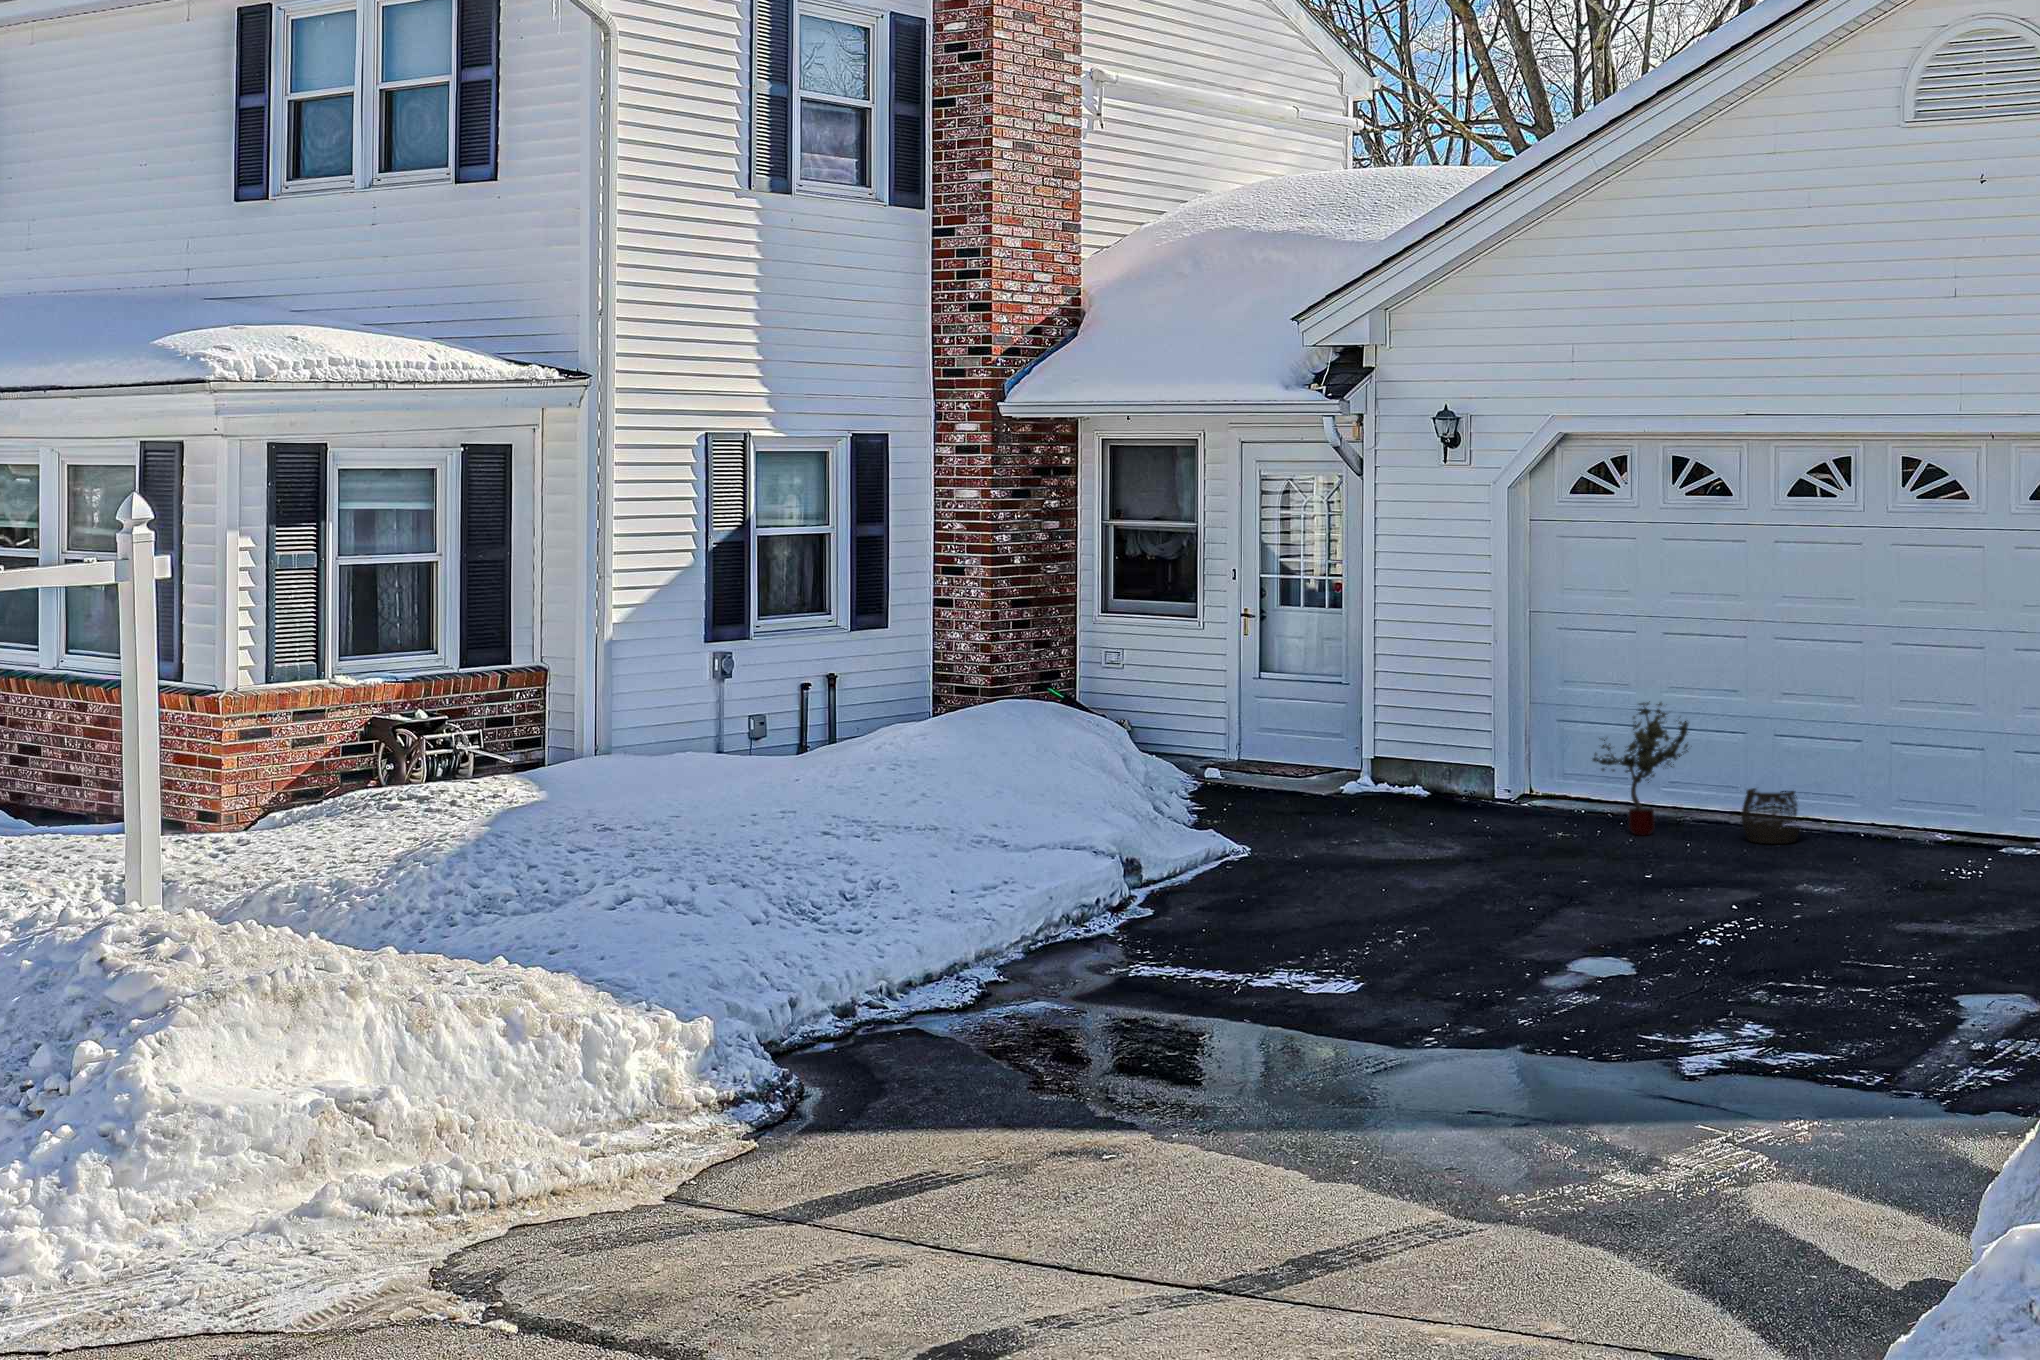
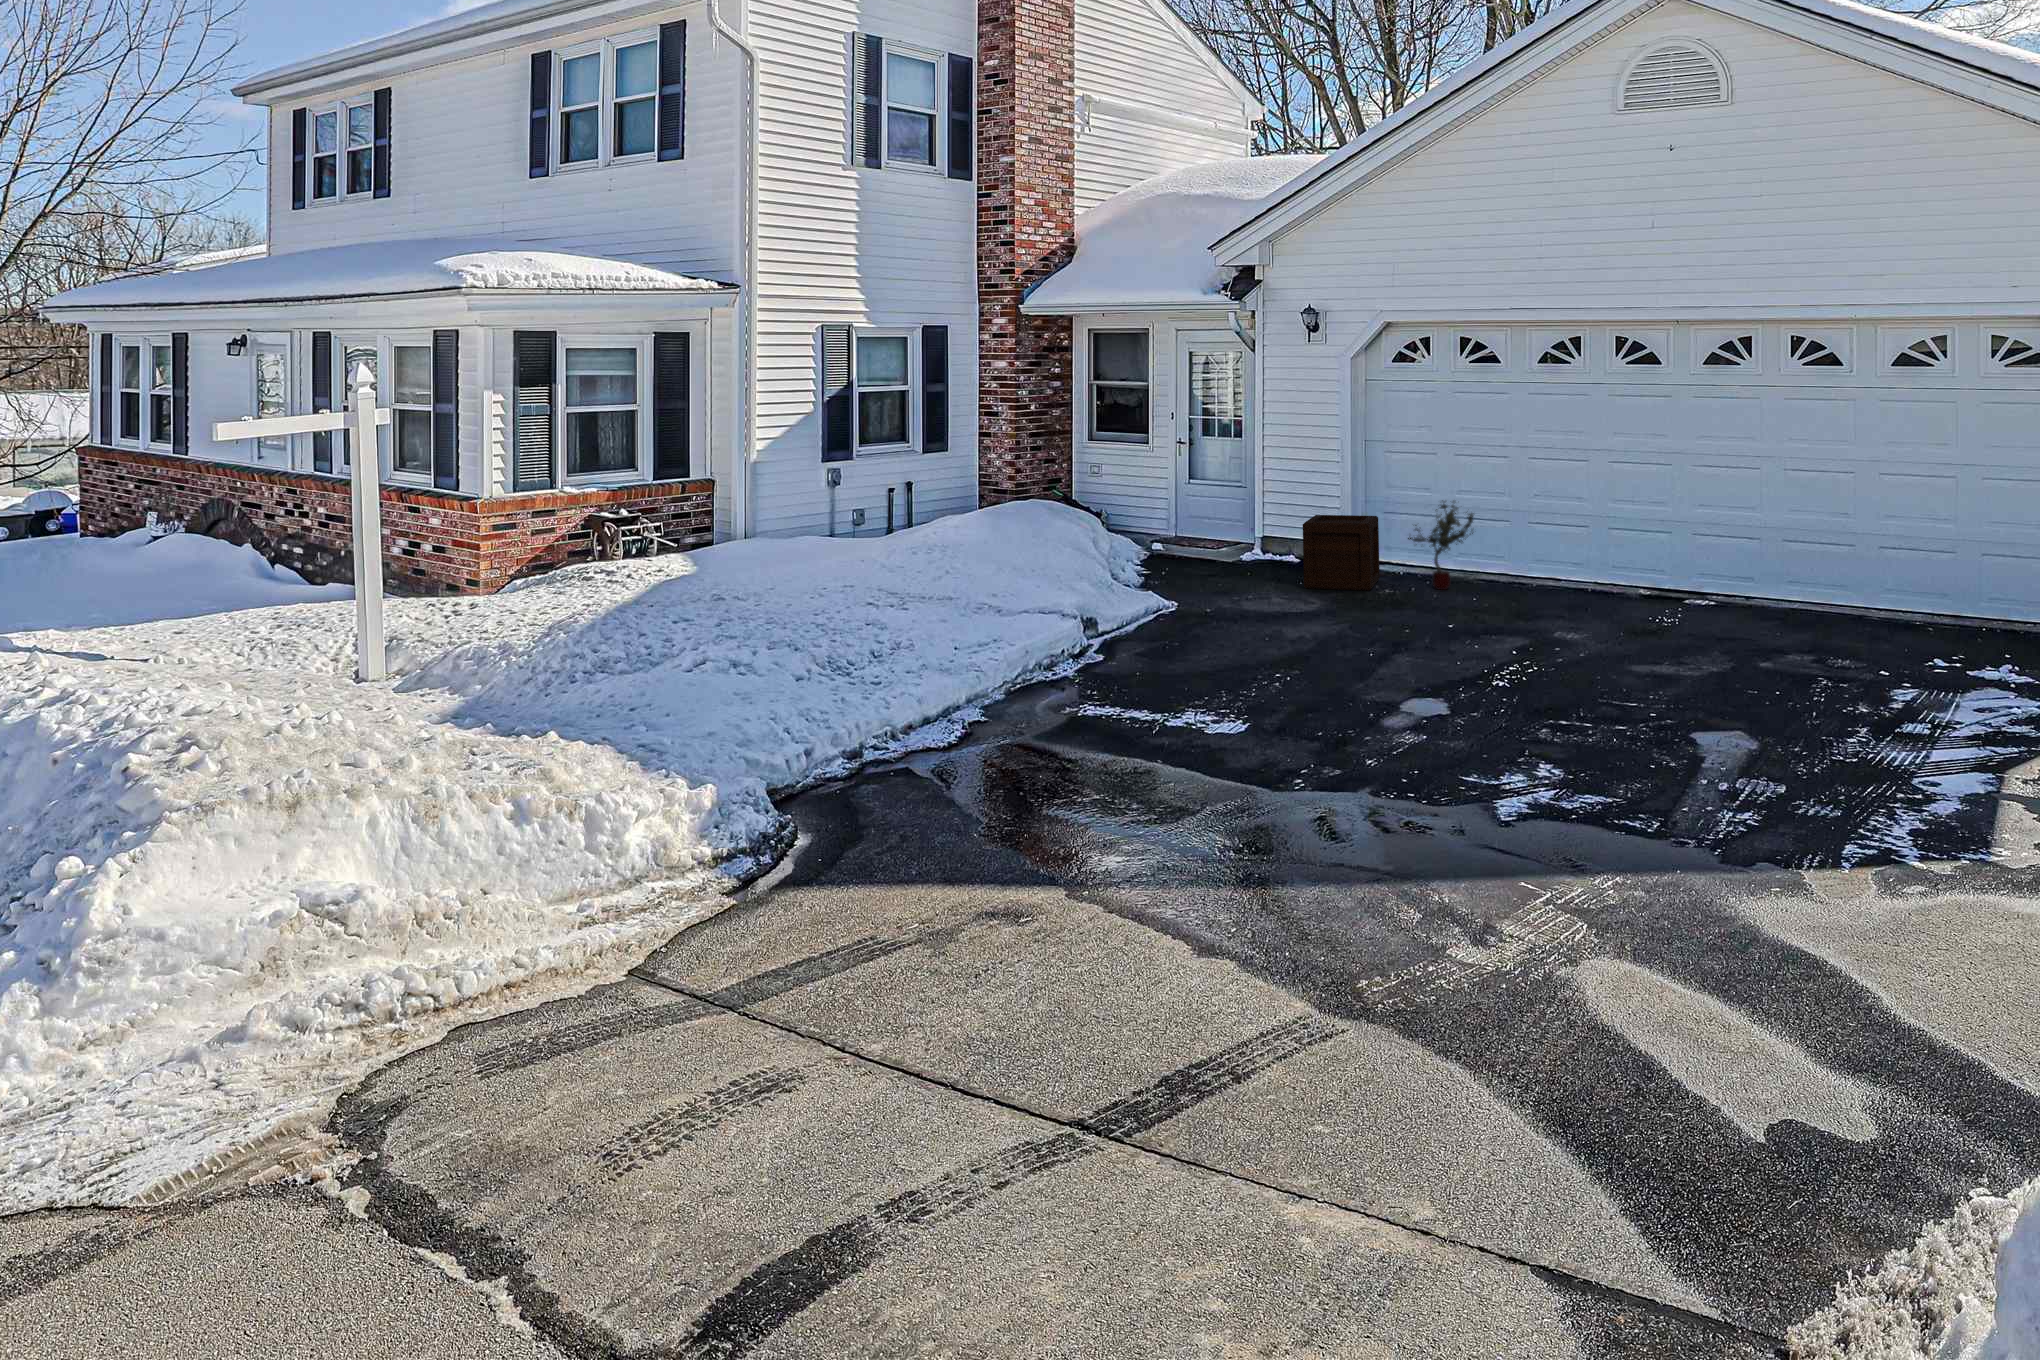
wooden crate: none [1435,726,1552,837] -> present [1303,515,1380,591]
woven basket: present [1742,788,1800,844] -> none [1510,558,1552,597]

